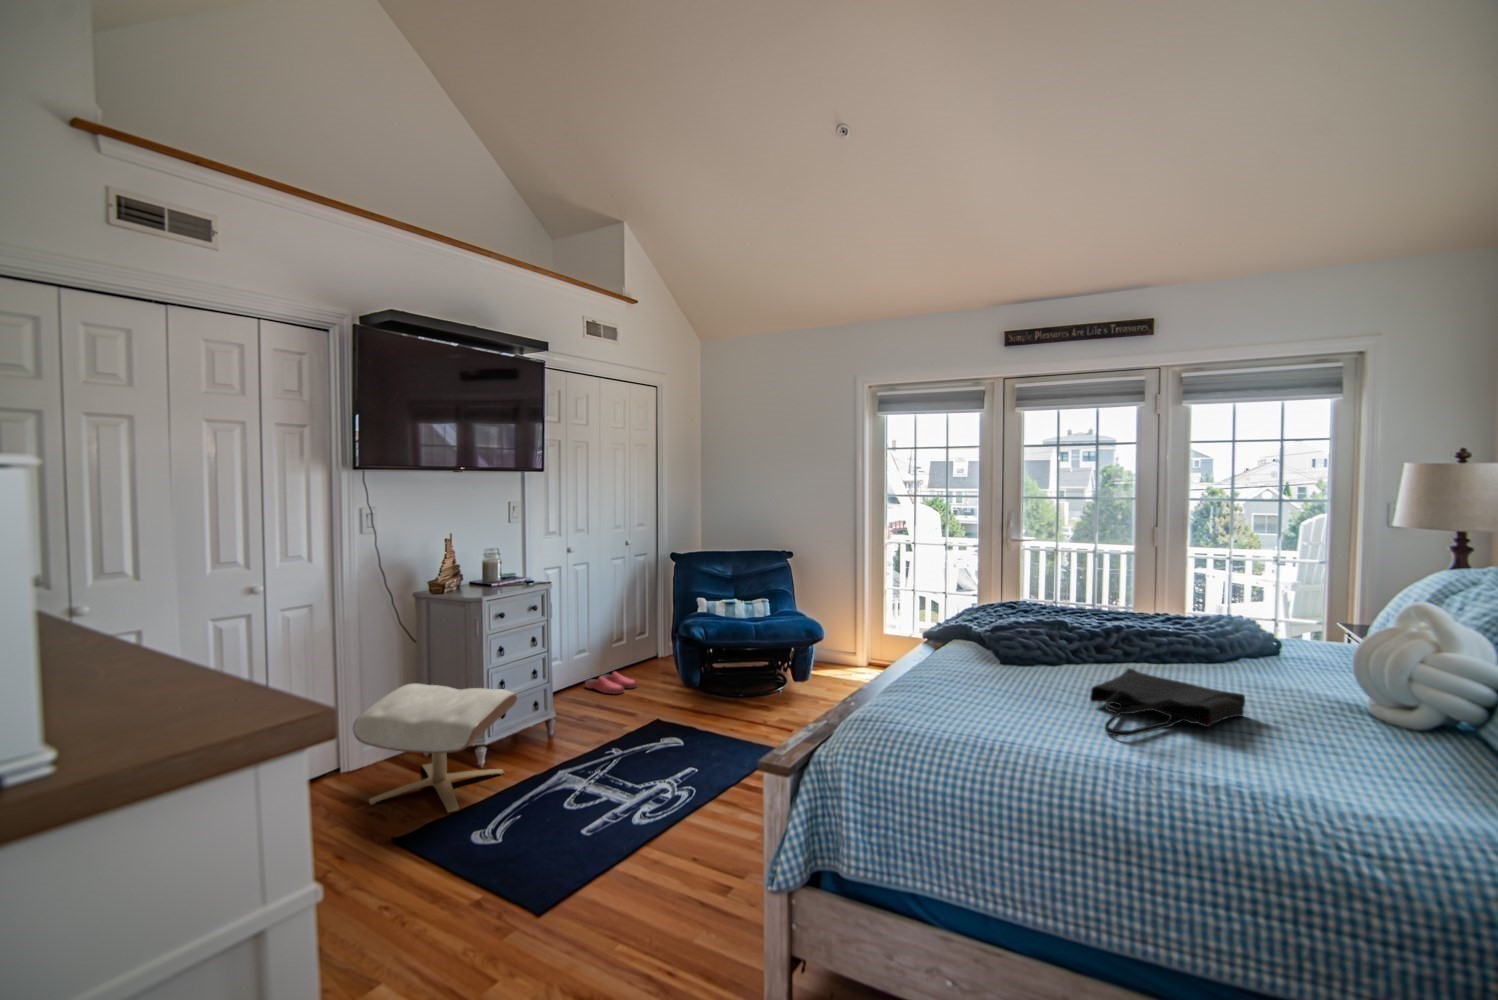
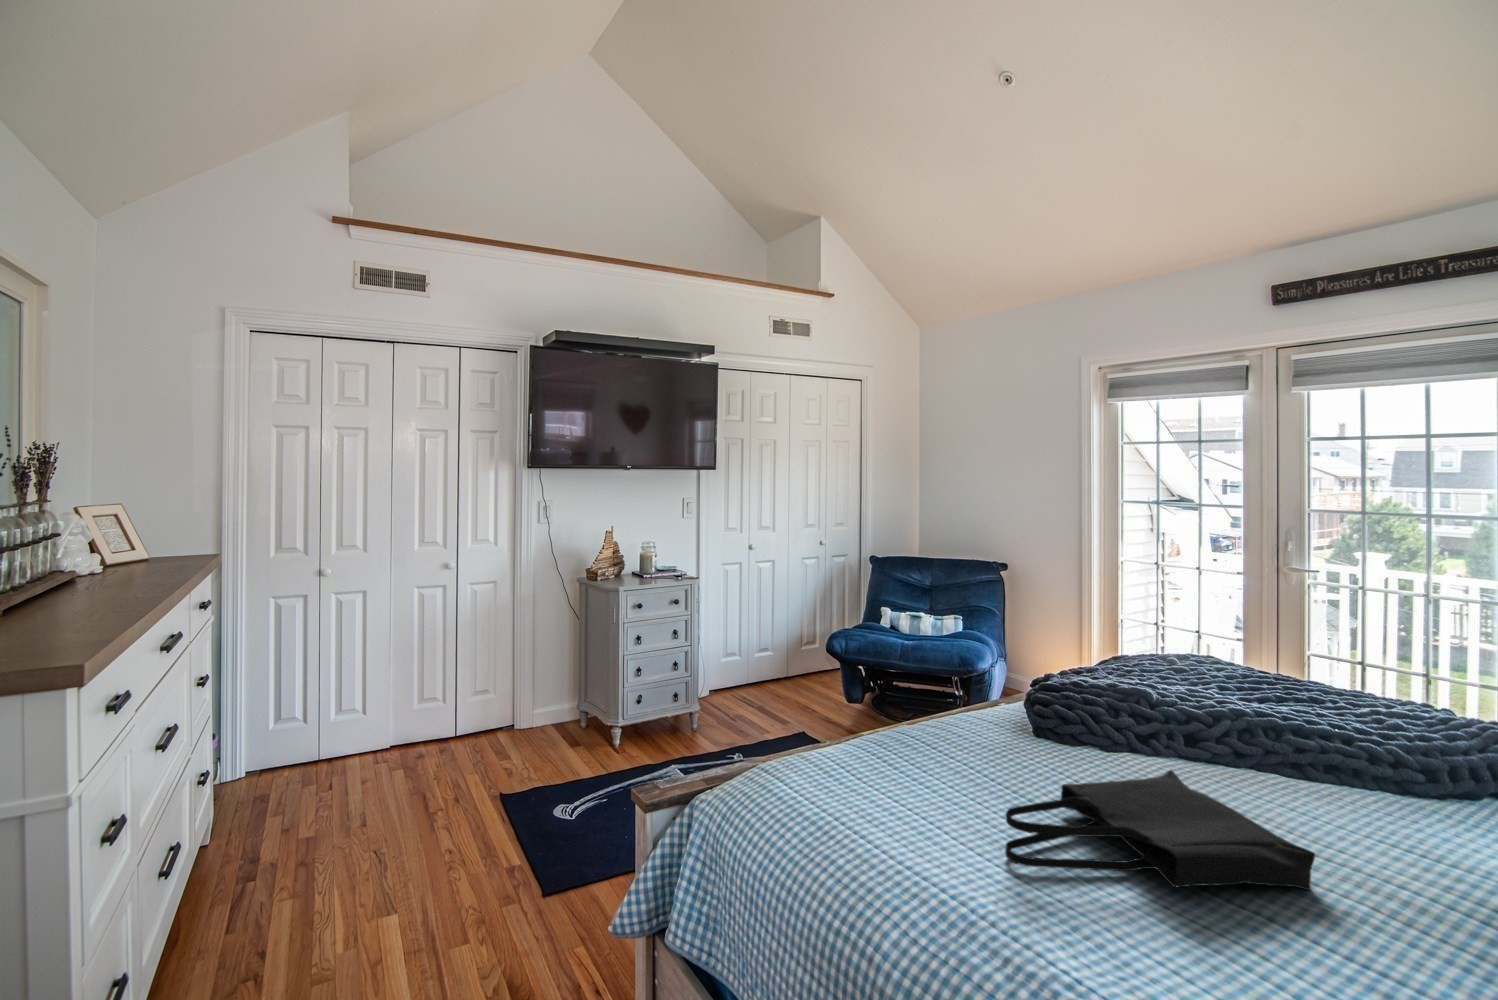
slippers: present [585,672,637,694] -> none [764,677,814,700]
ottoman: present [353,684,517,812] -> none [503,659,637,780]

